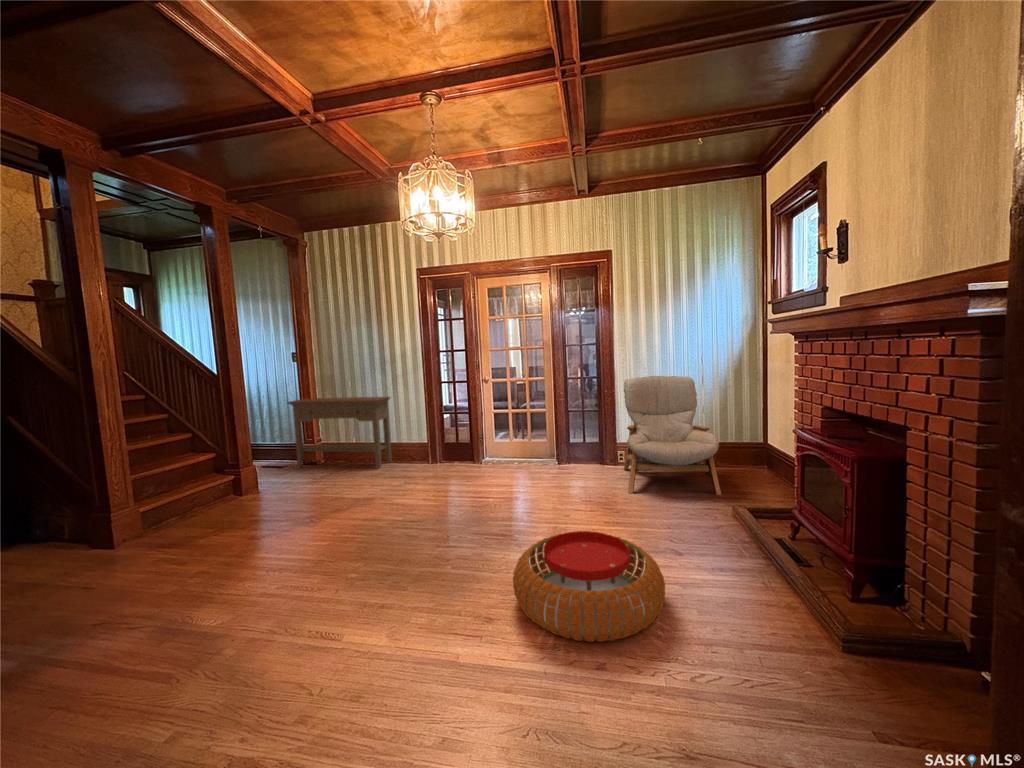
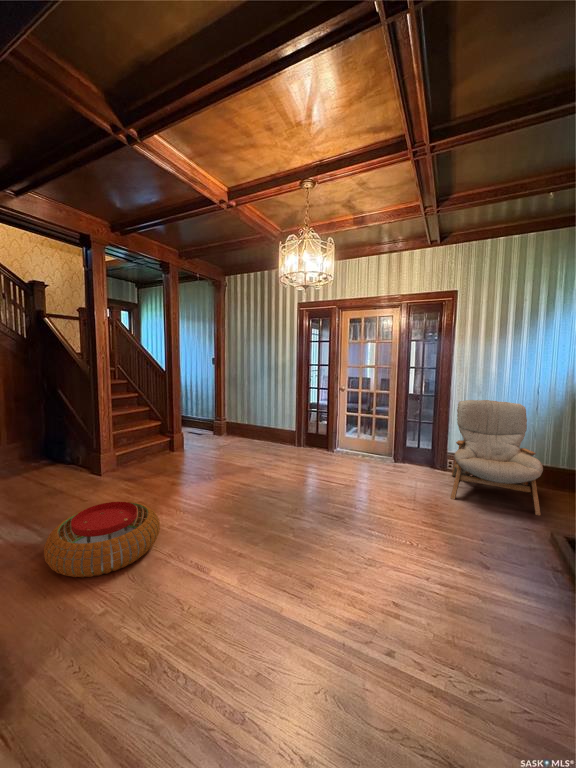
console table: present [287,397,392,469] -> none [206,390,274,446]
pouf: present [513,531,665,642] -> present [44,502,160,578]

